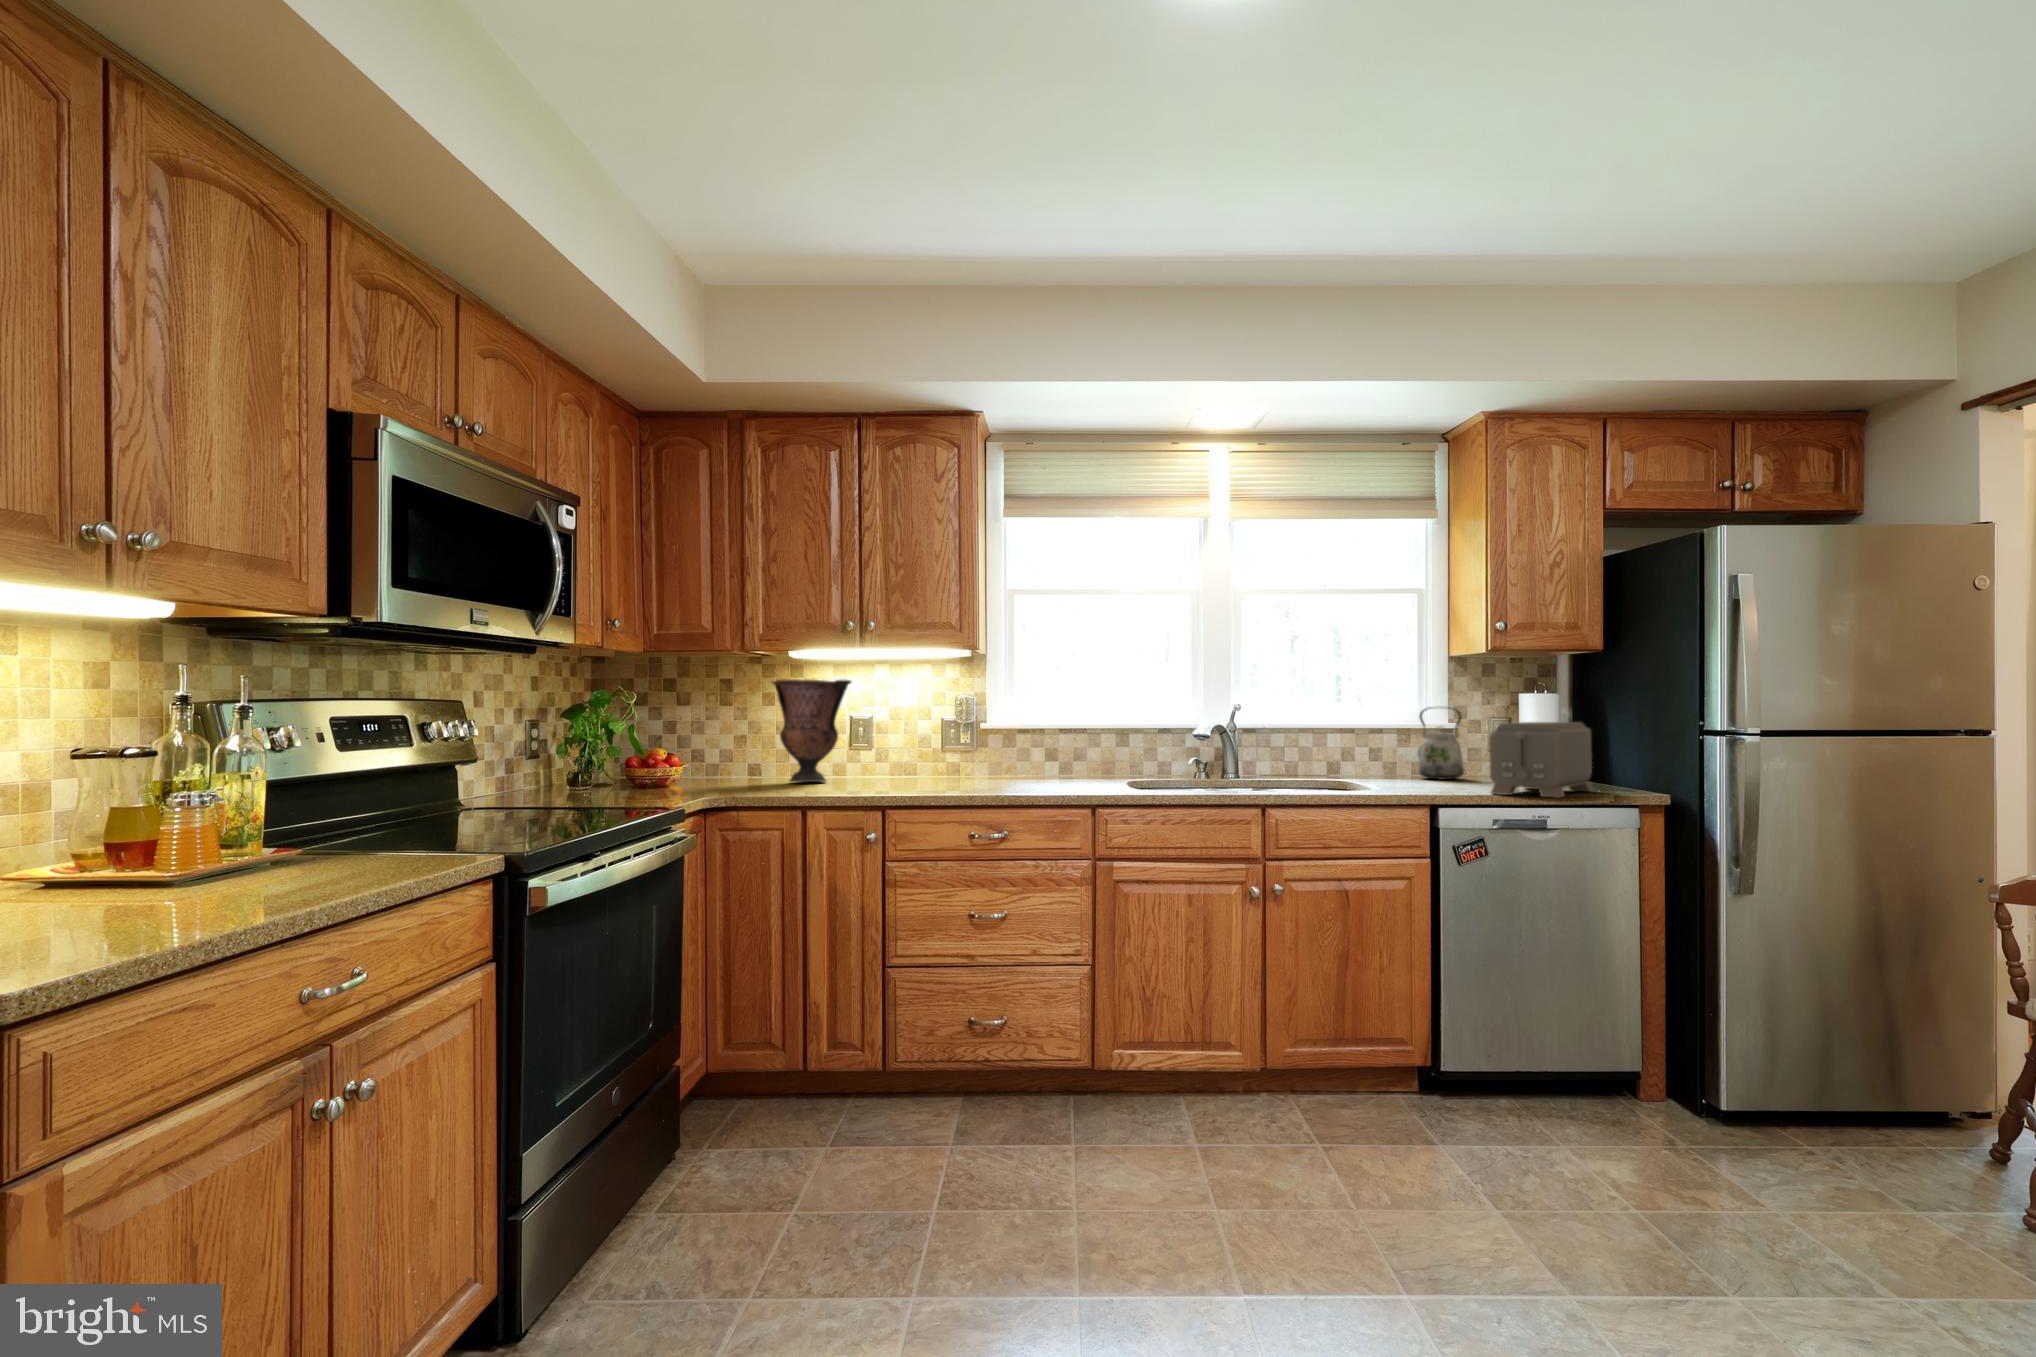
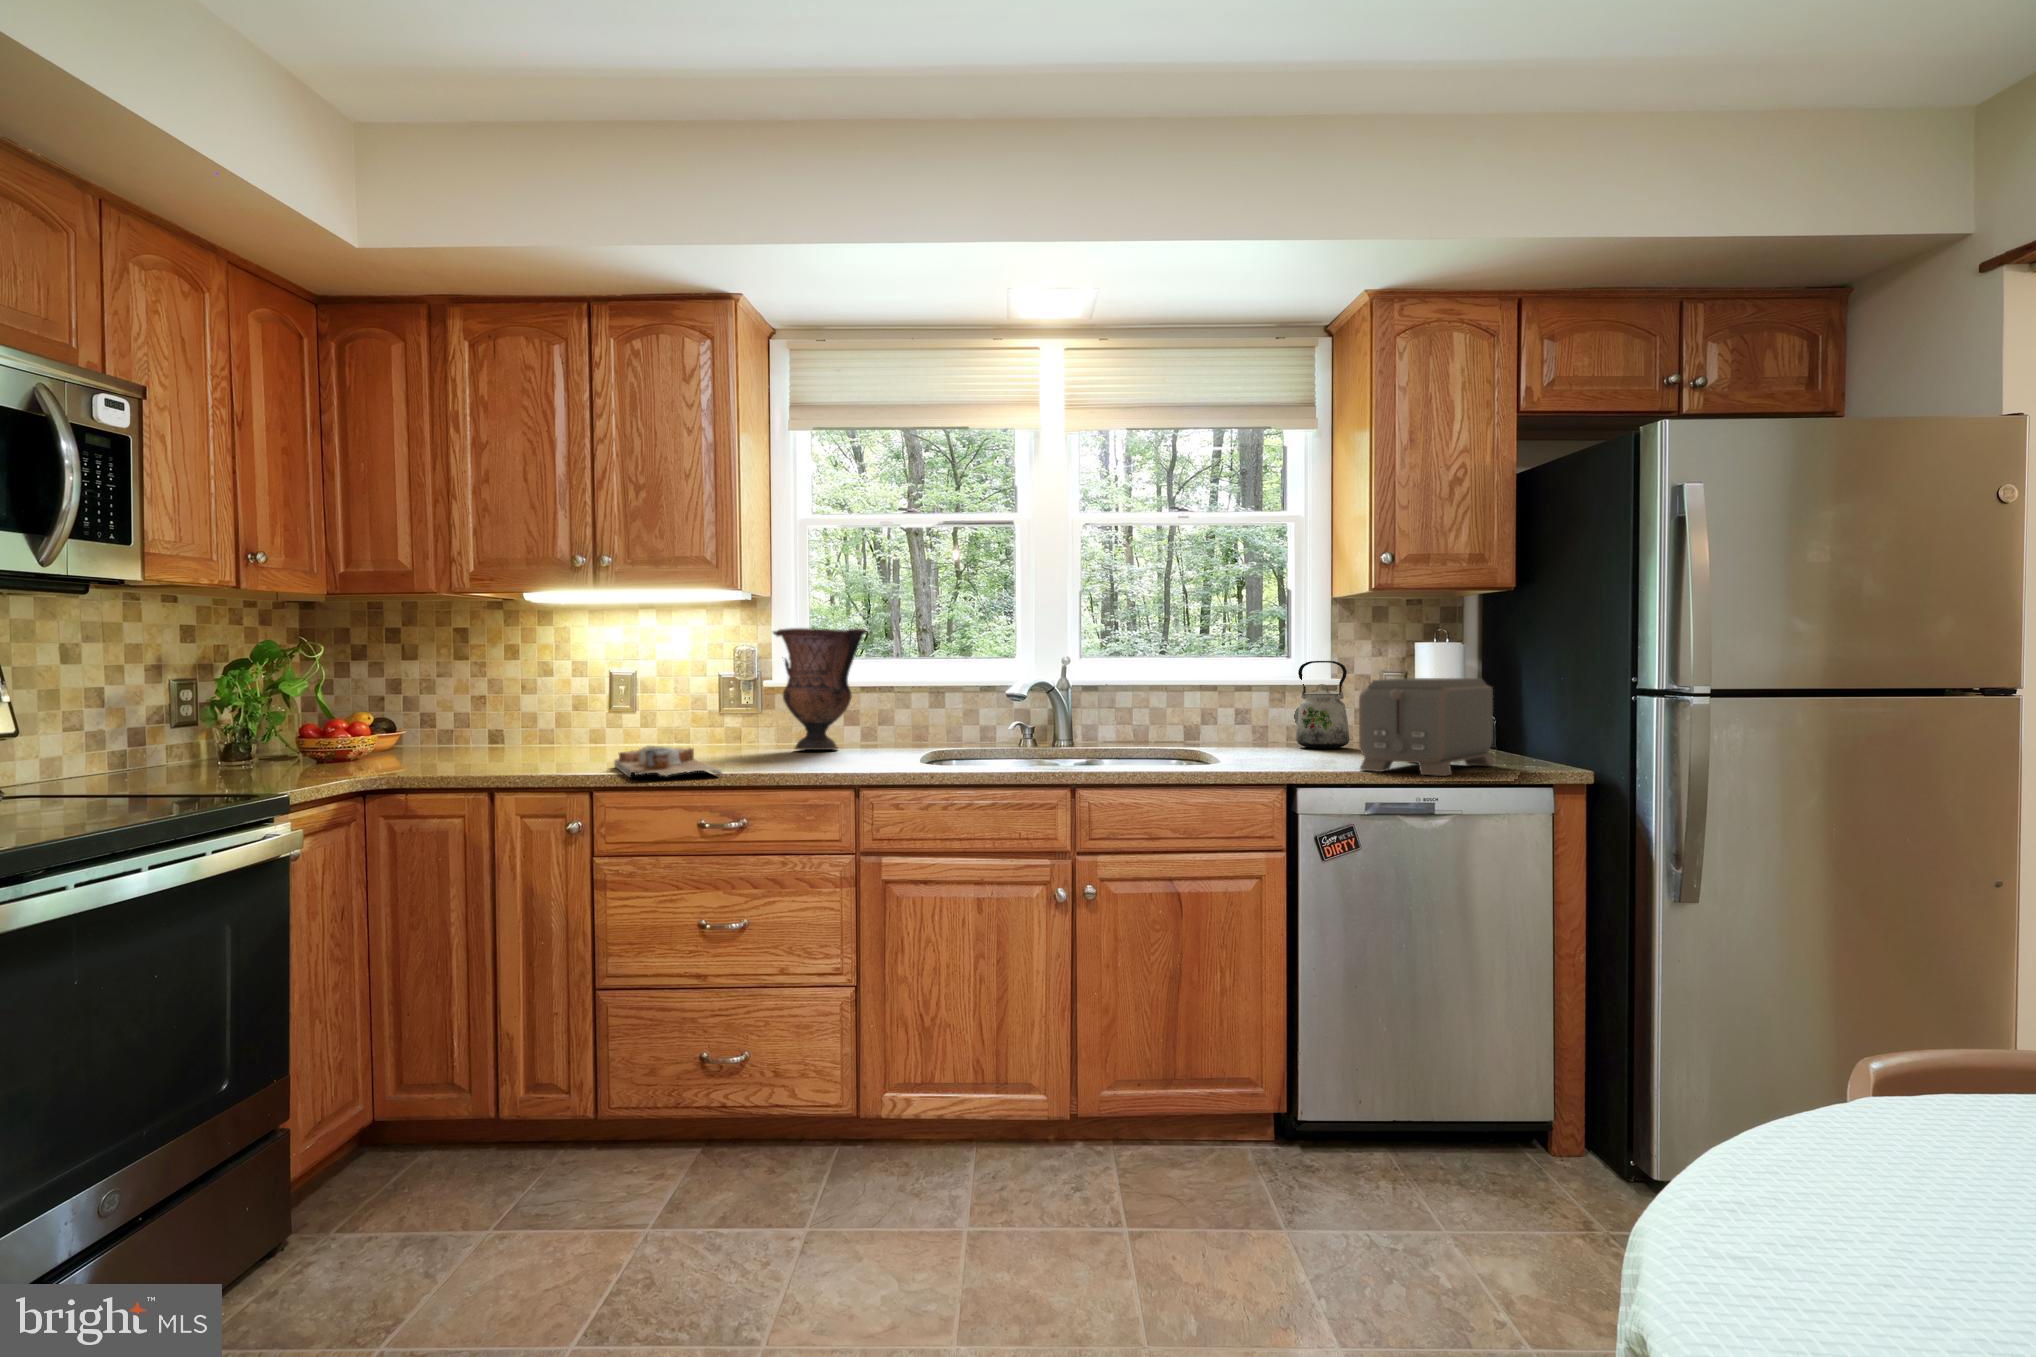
vase: present [772,679,851,782] -> present [773,628,867,750]
cutting board: none [891,774,1001,799] -> present [614,746,723,777]

